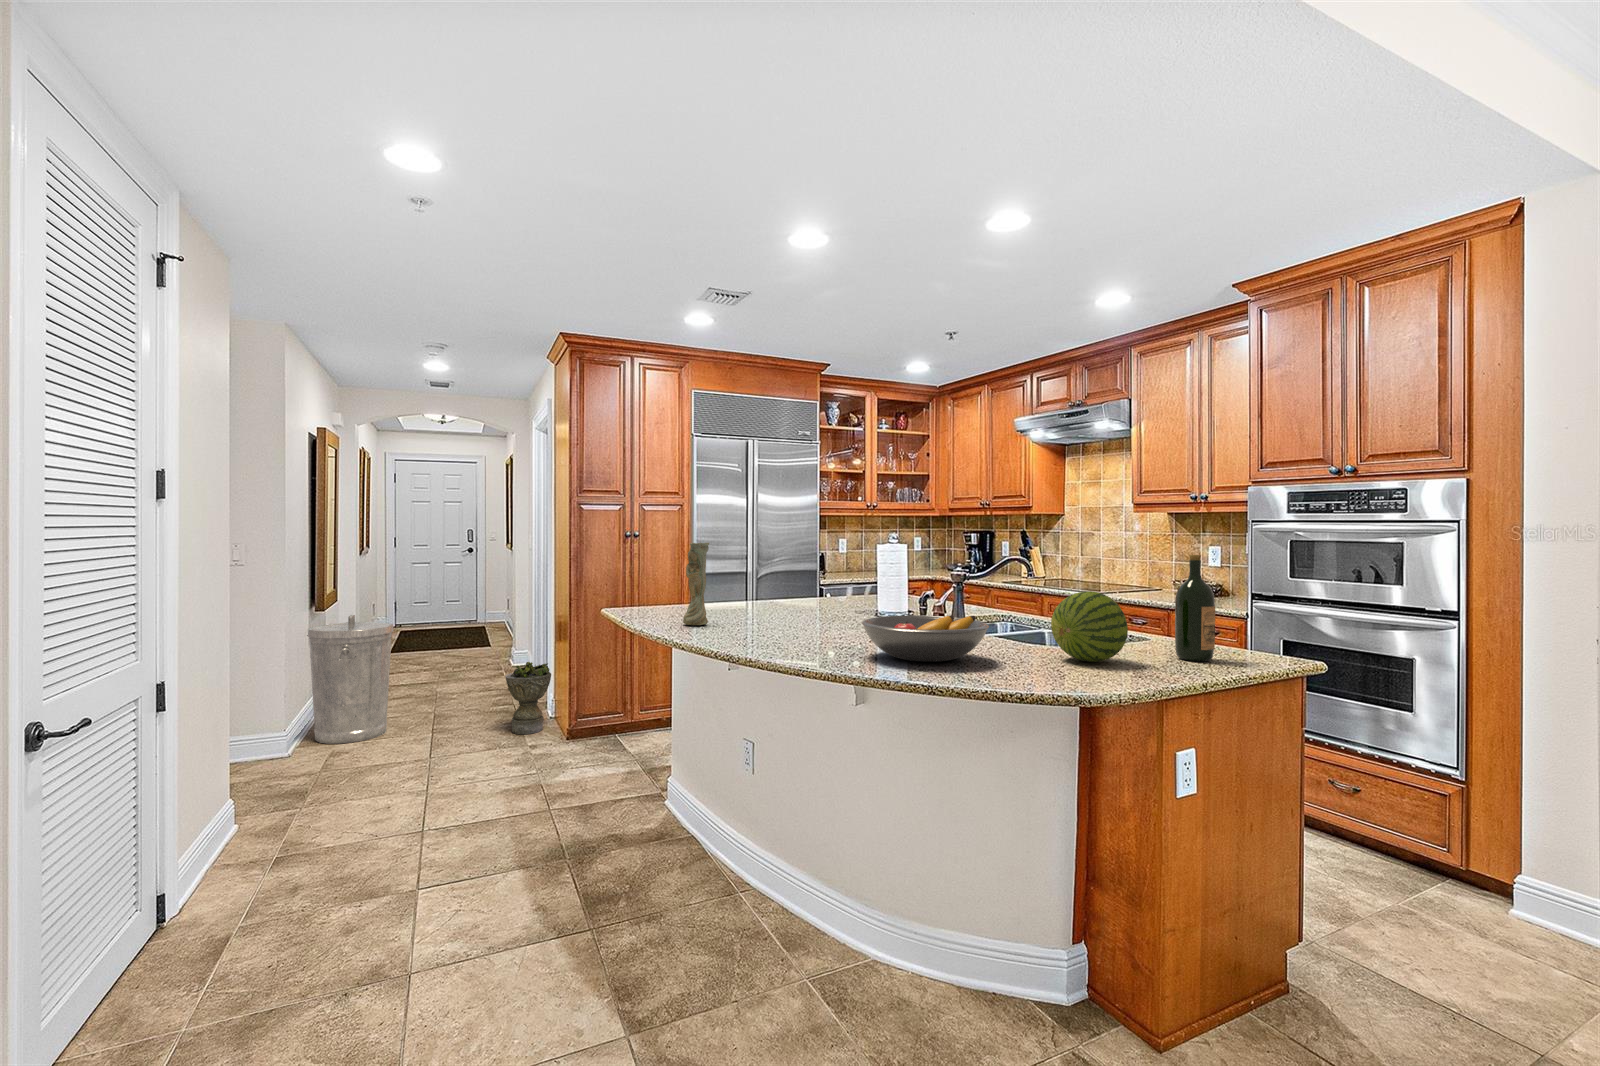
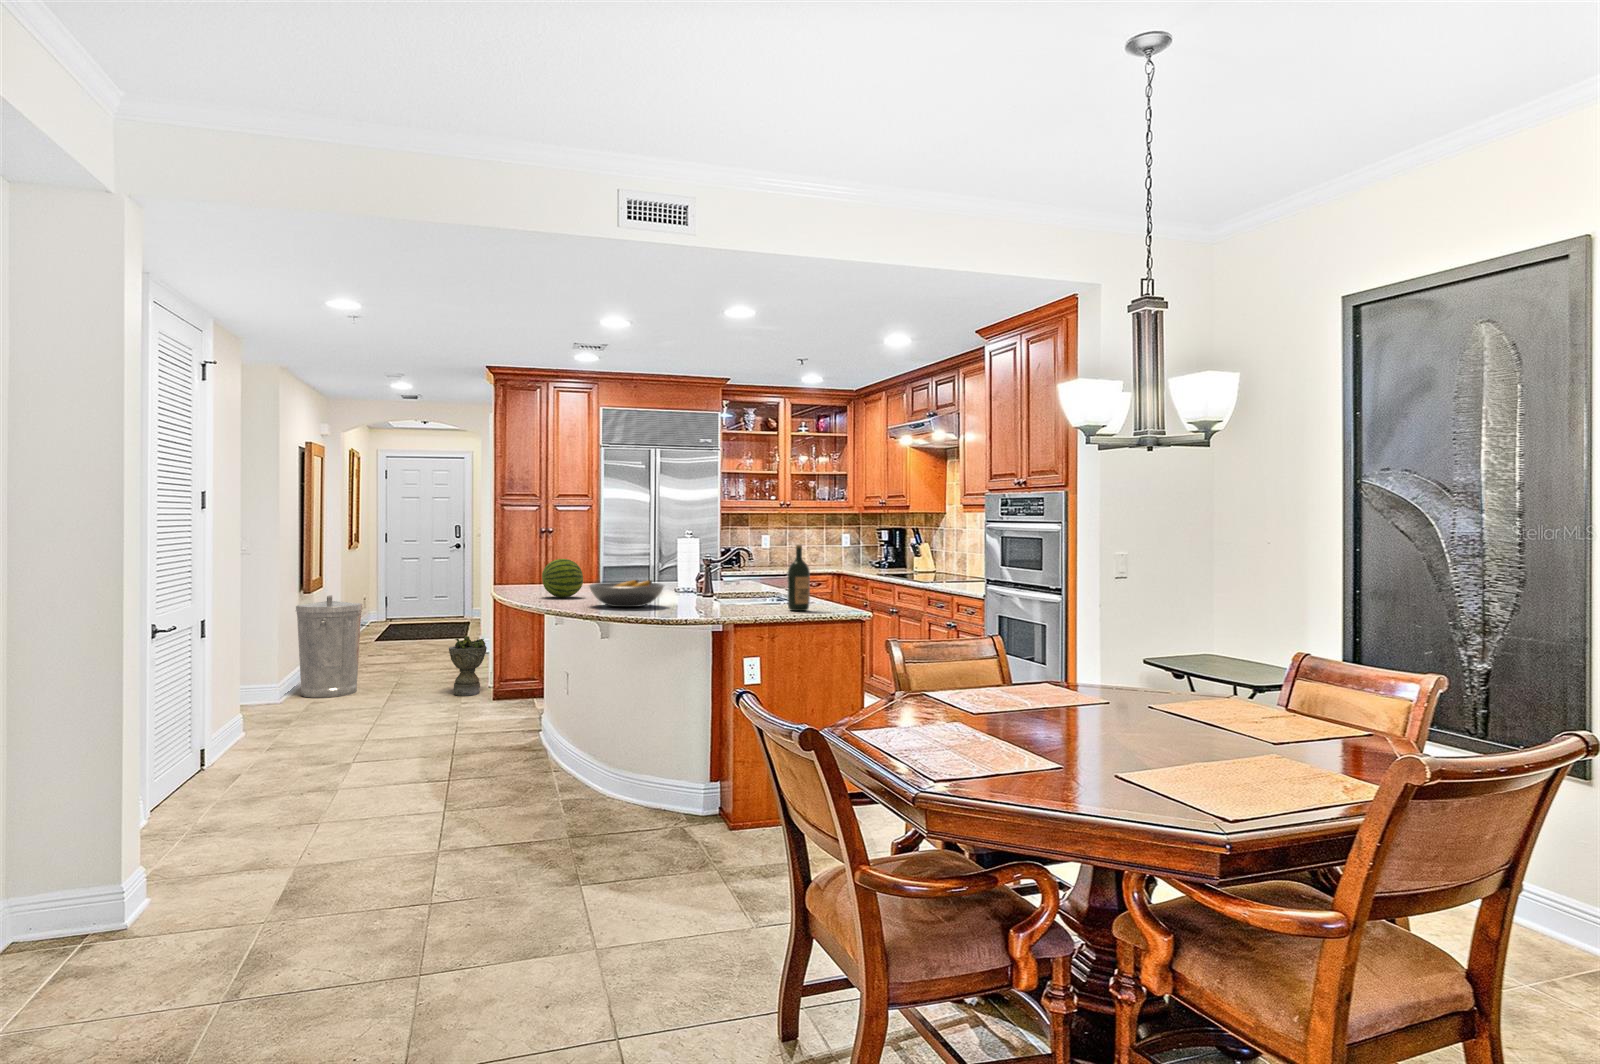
vase: present [683,543,709,625] -> none [523,536,541,592]
fruit: present [1051,591,1128,662] -> present [542,559,583,597]

